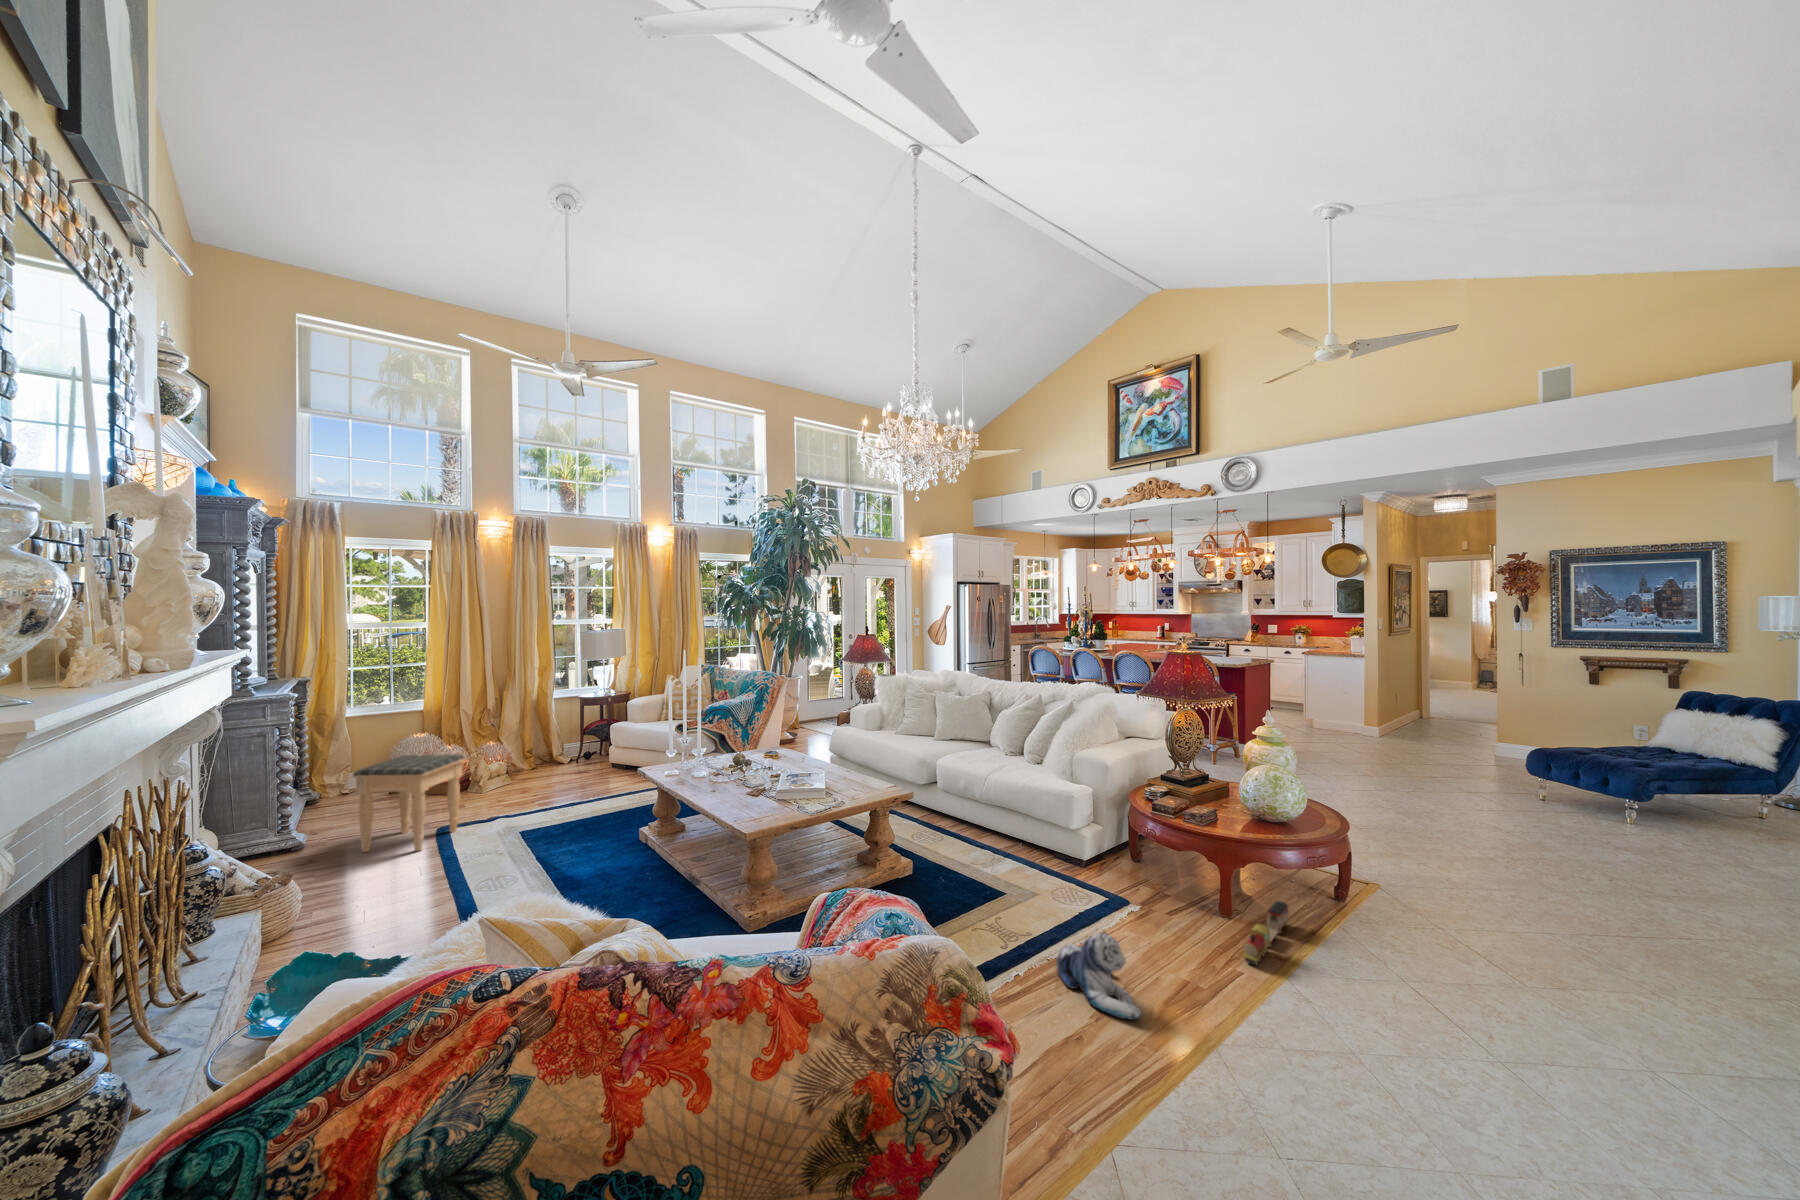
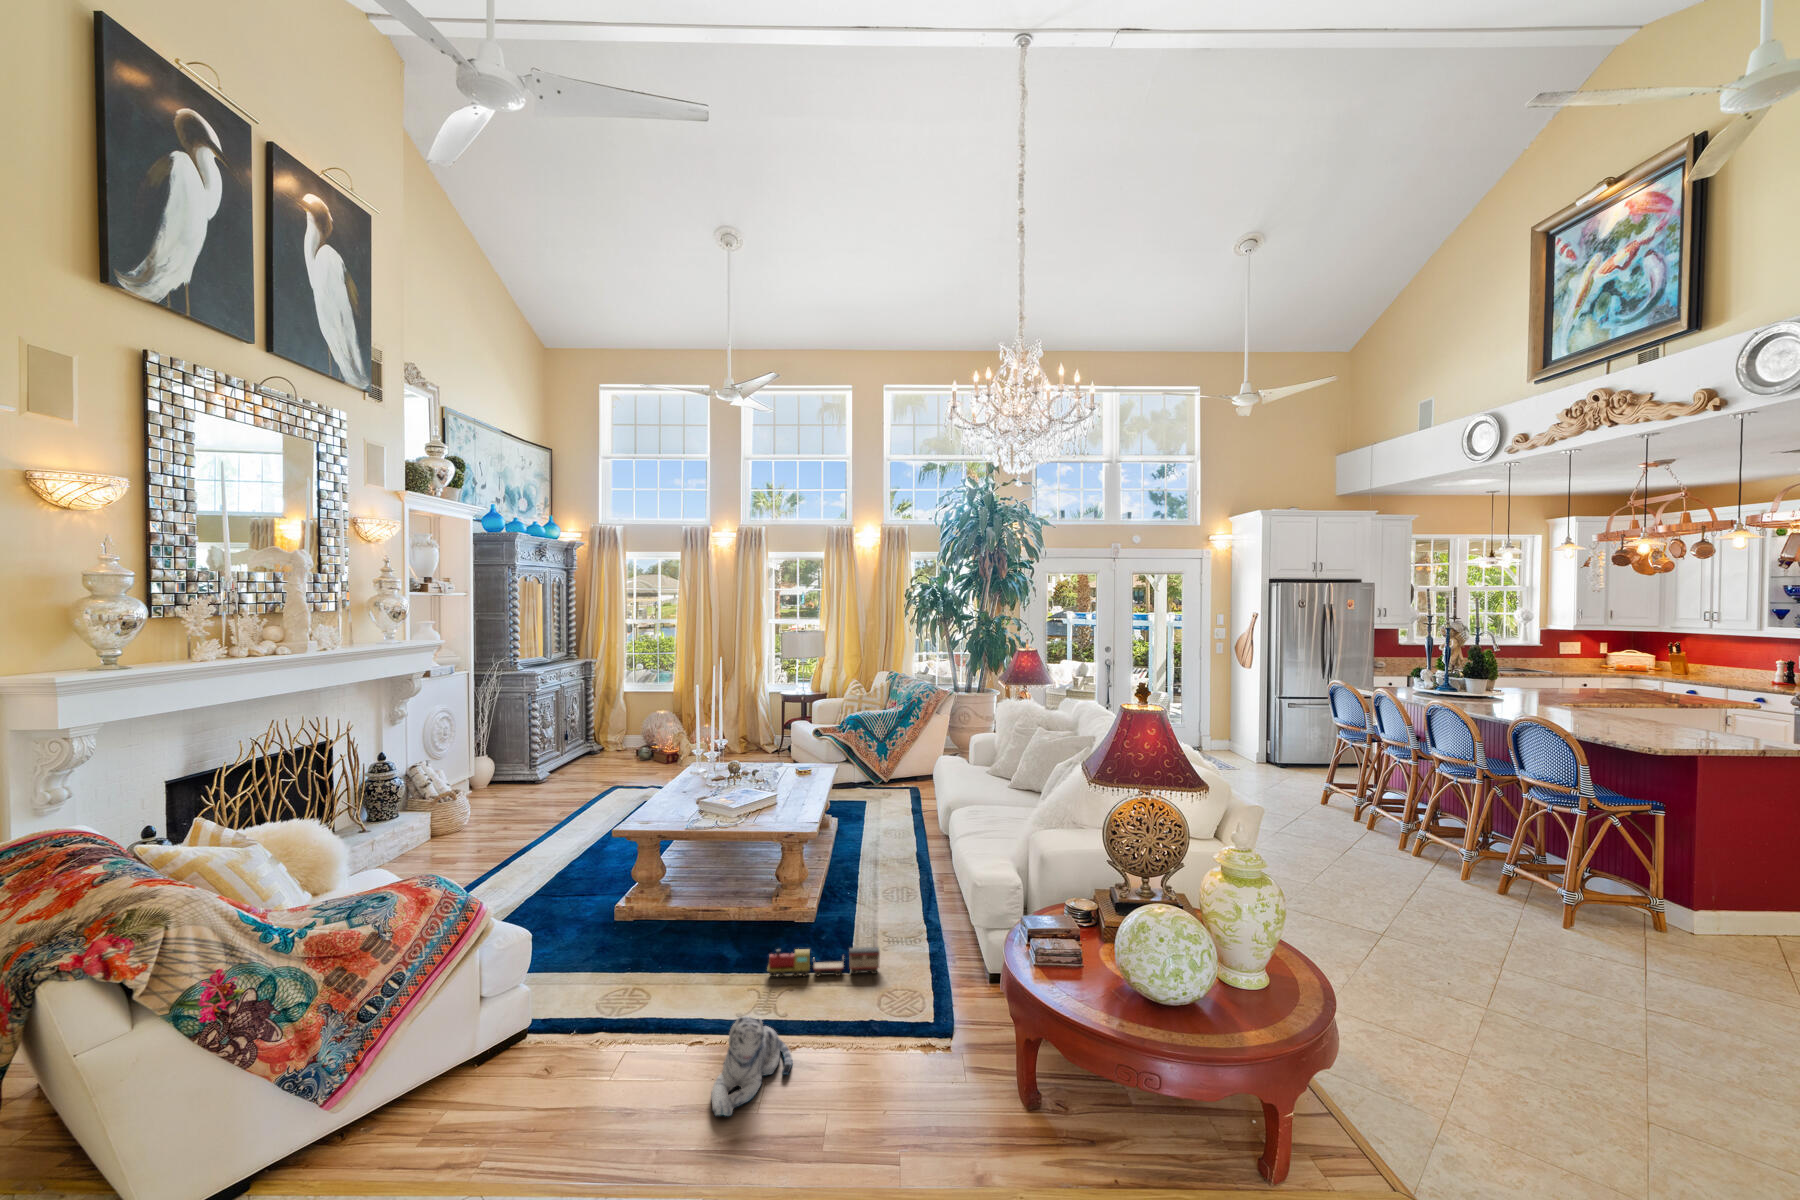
footstool: present [353,754,465,852] -> none [550,725,623,800]
toy train: present [1242,901,1289,965] -> present [767,947,880,977]

